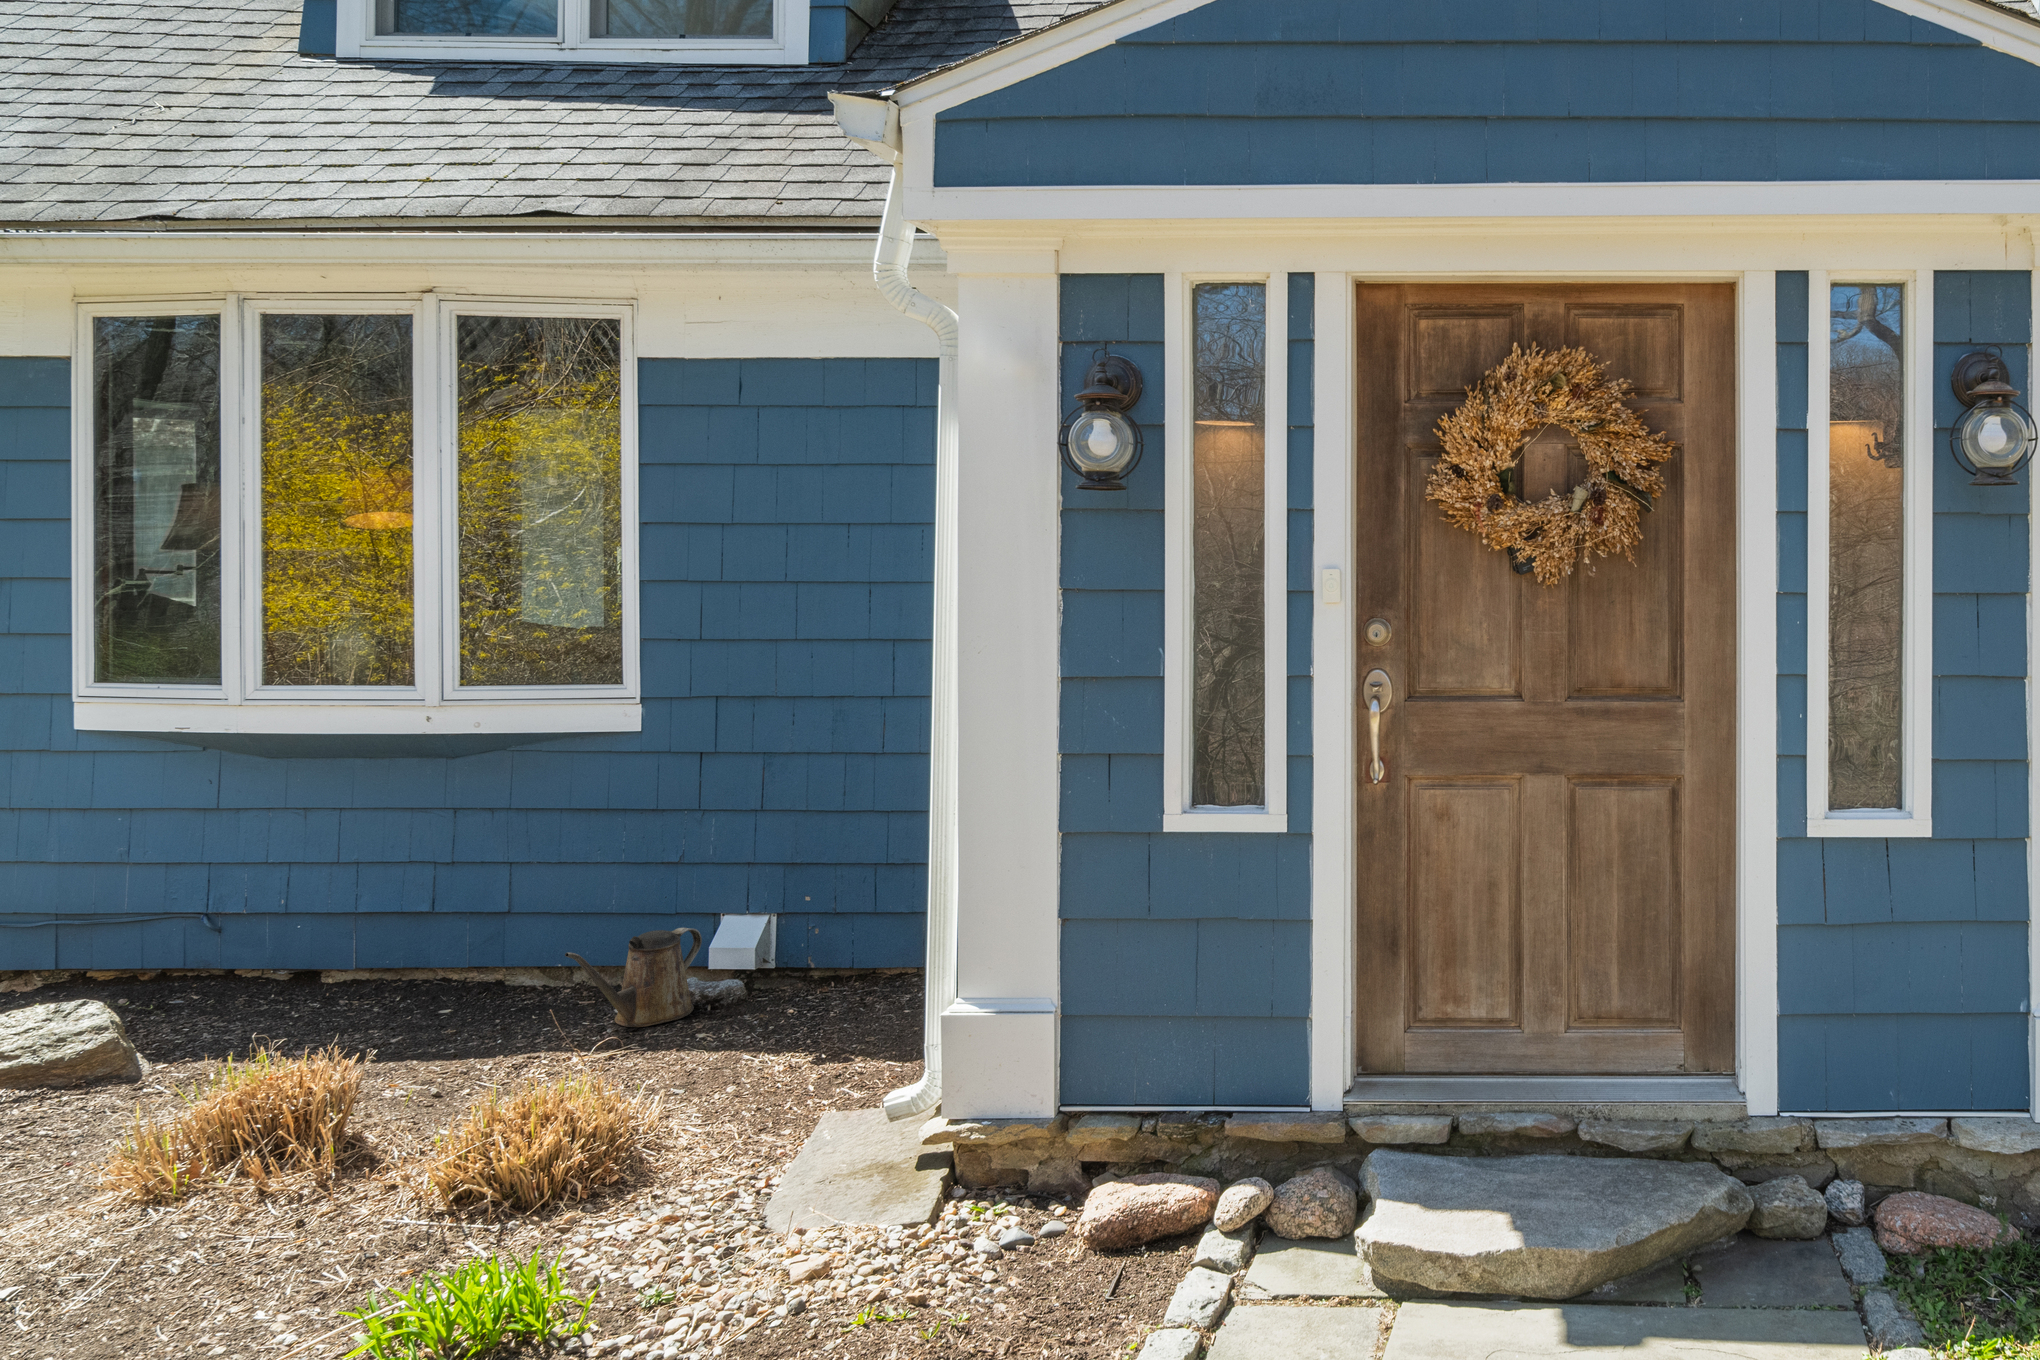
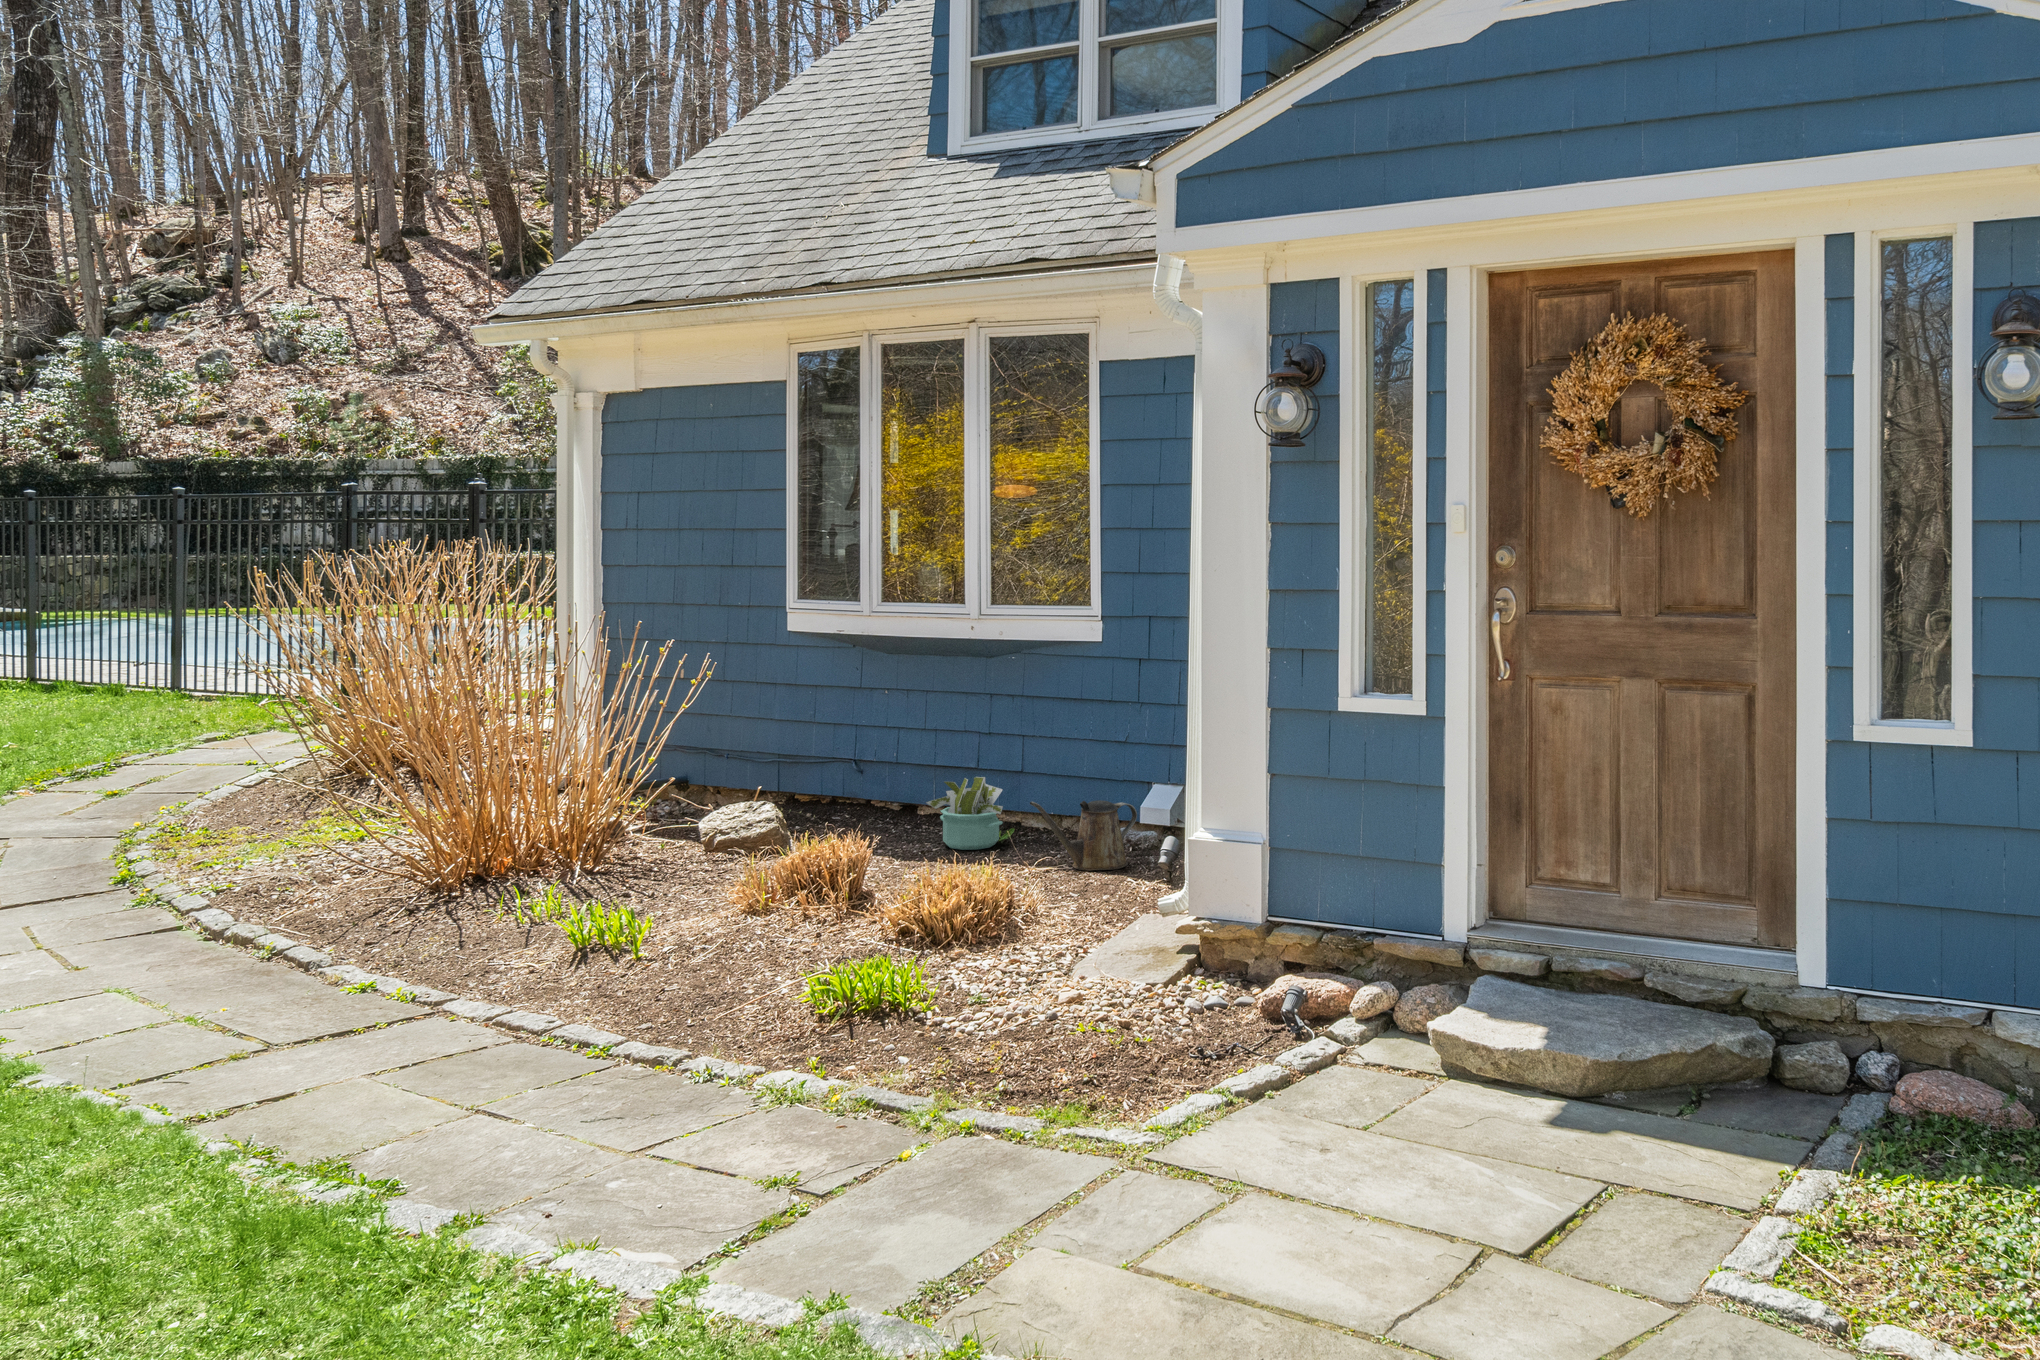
decorative plant: none [363,913,489,1020] -> present [926,777,1003,850]

